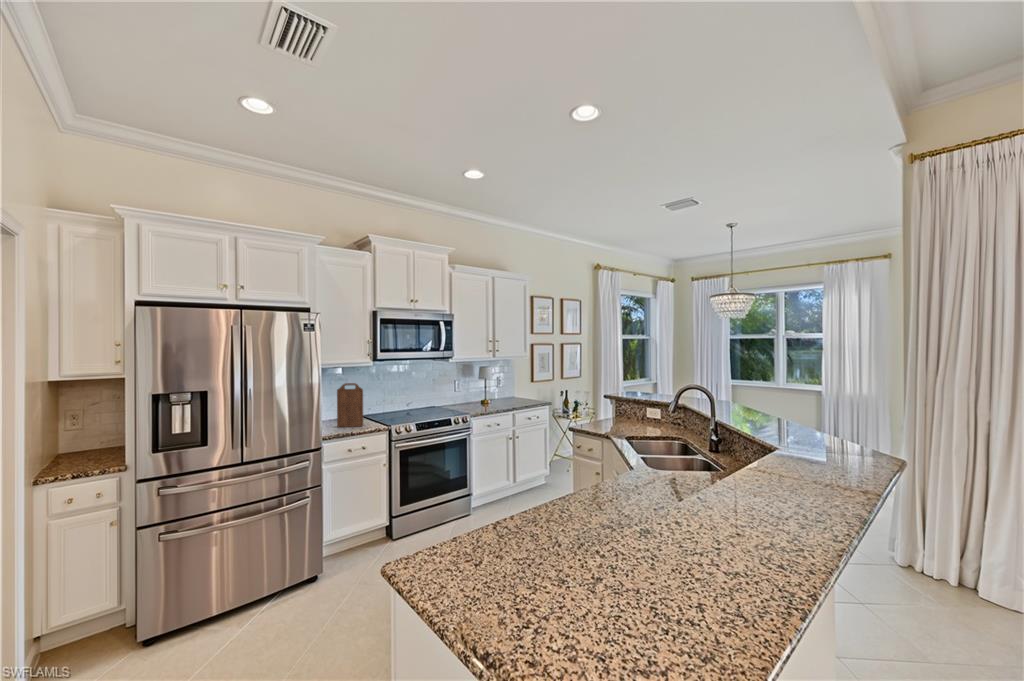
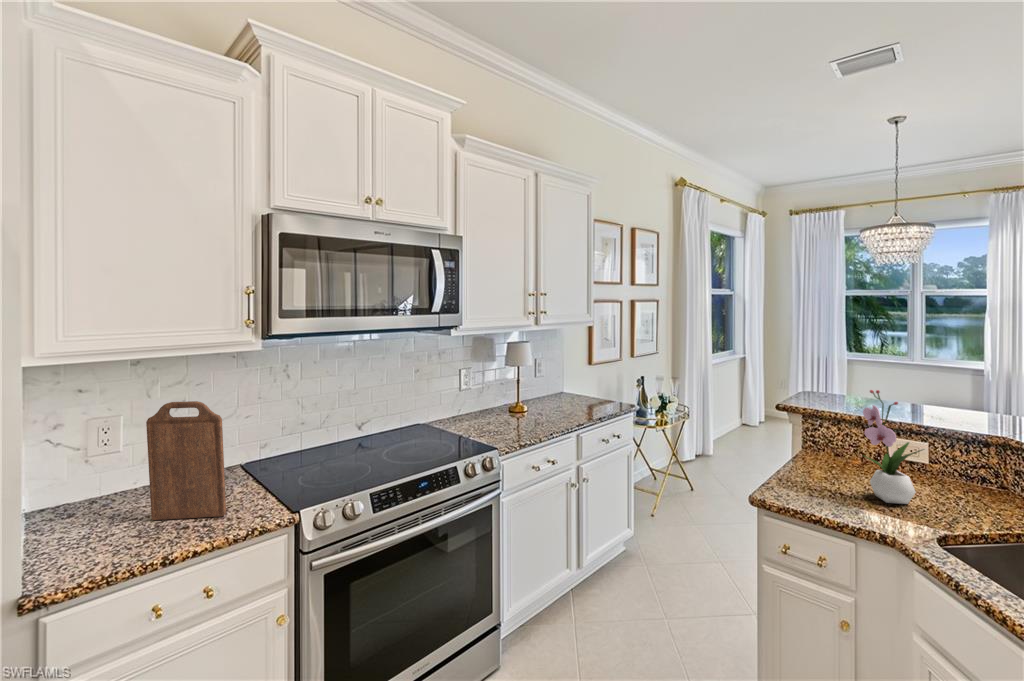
flower arrangement: none [609,379,627,422] -> present [863,390,924,504]

